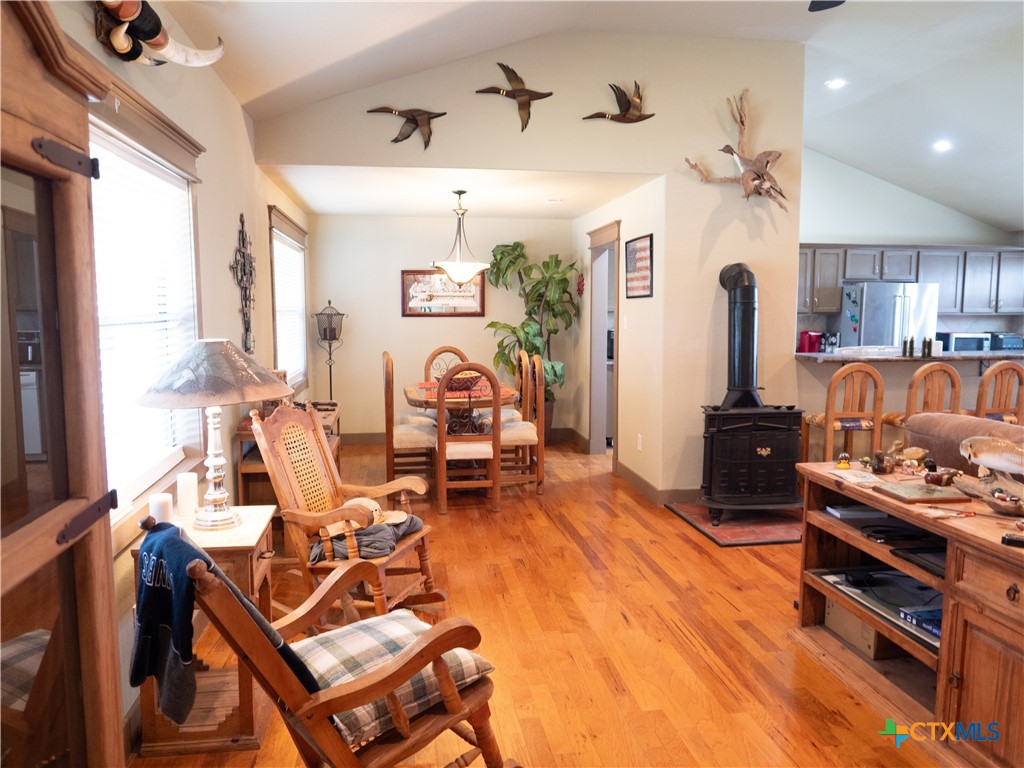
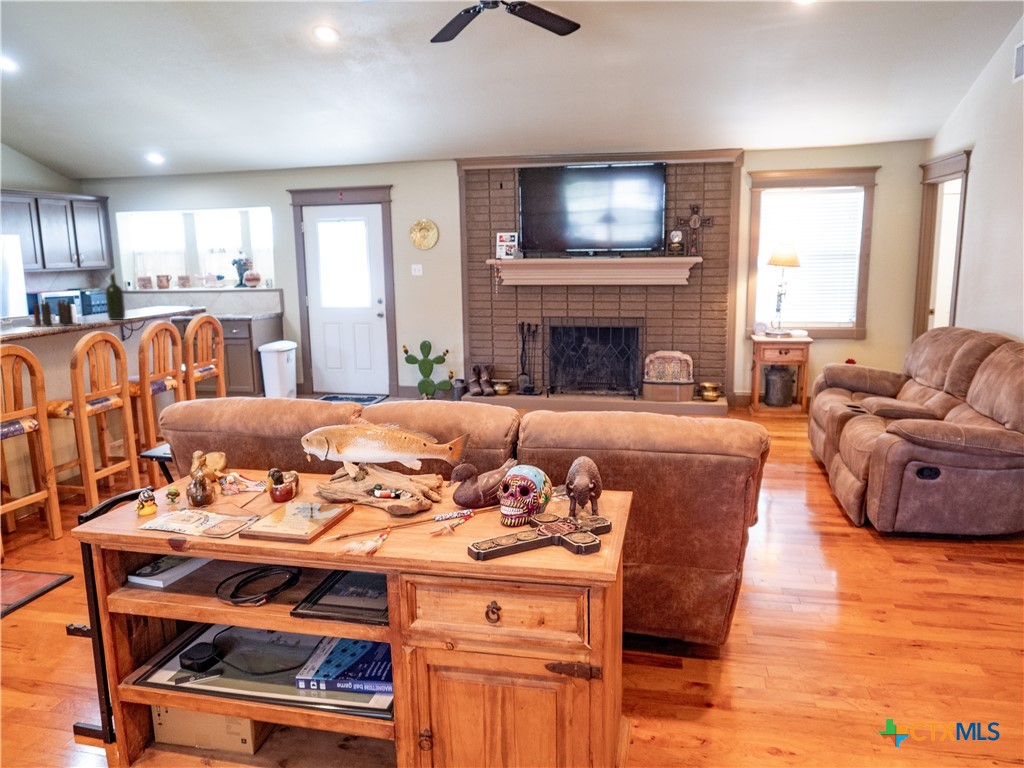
wine bottle: none [971,317,988,358] -> present [105,273,125,320]

